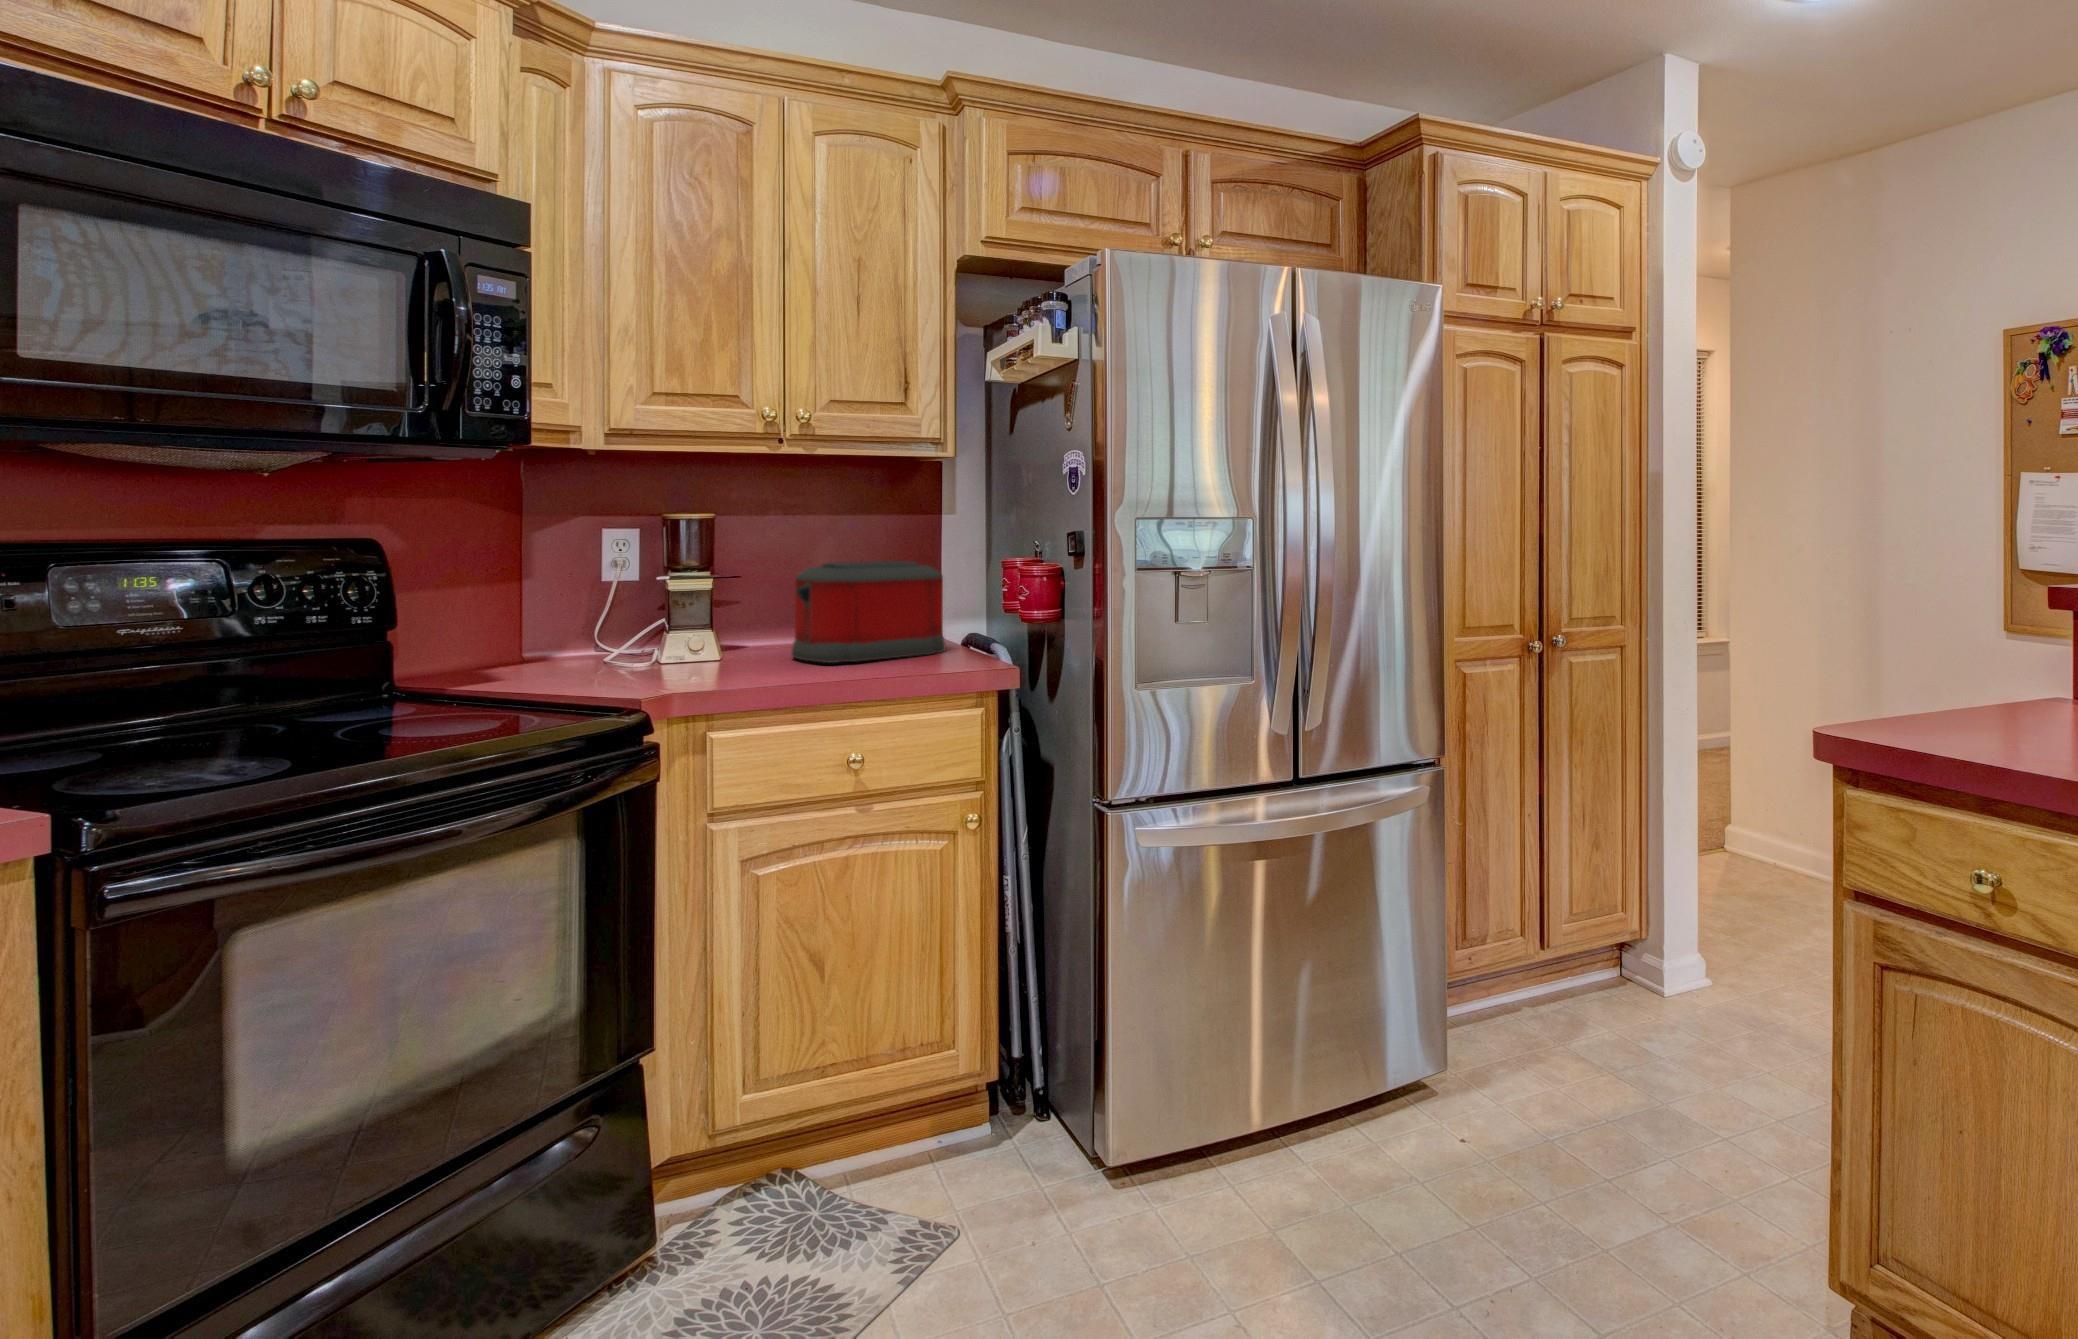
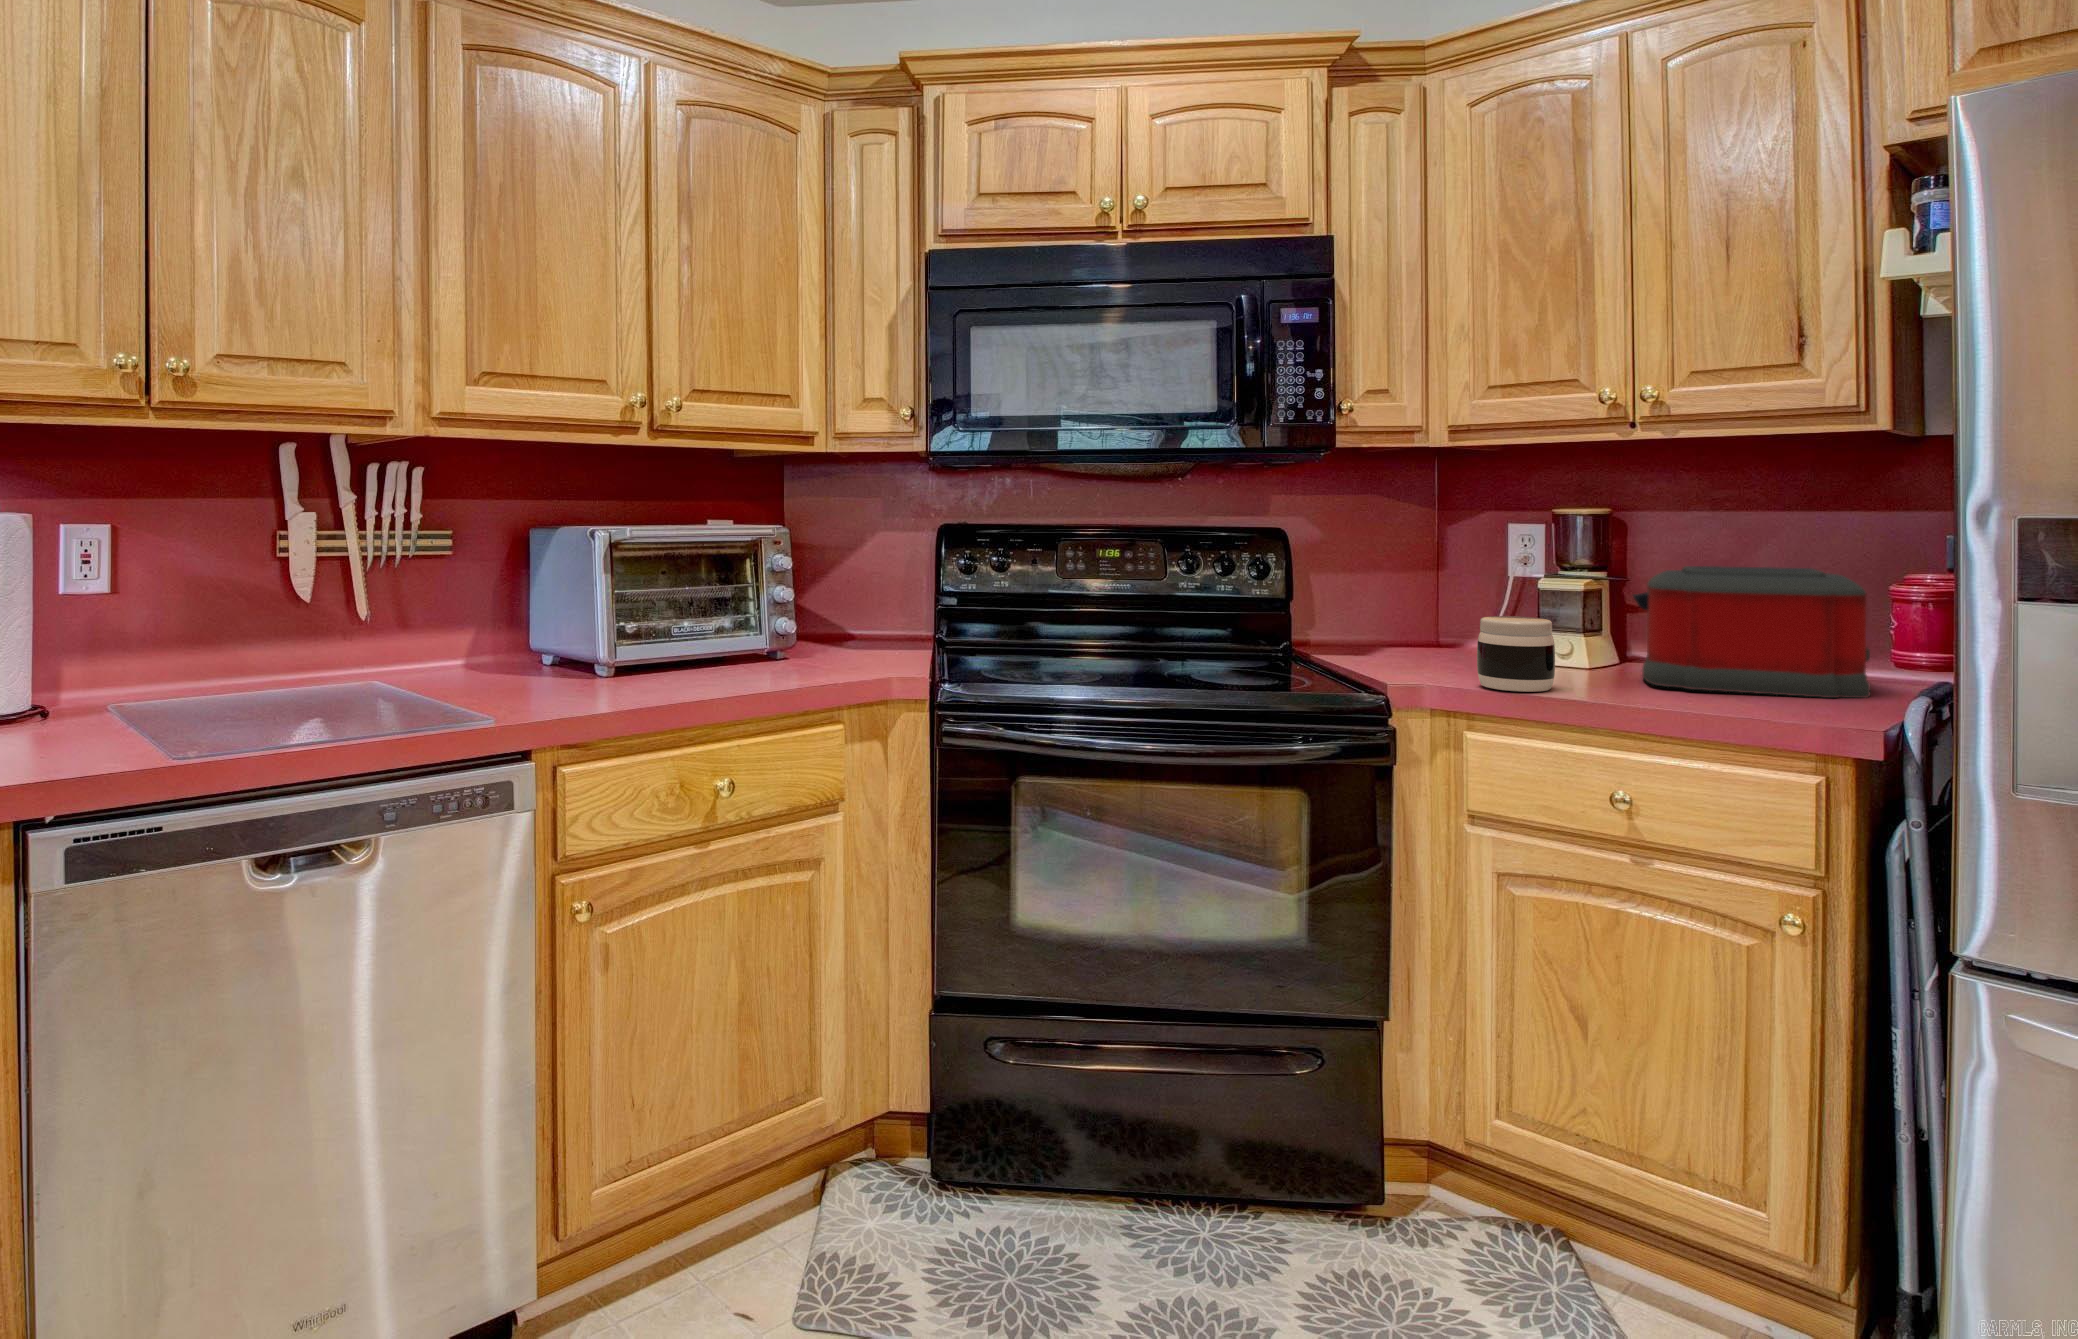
jar: none [701,615,770,684] -> present [1477,616,1555,692]

